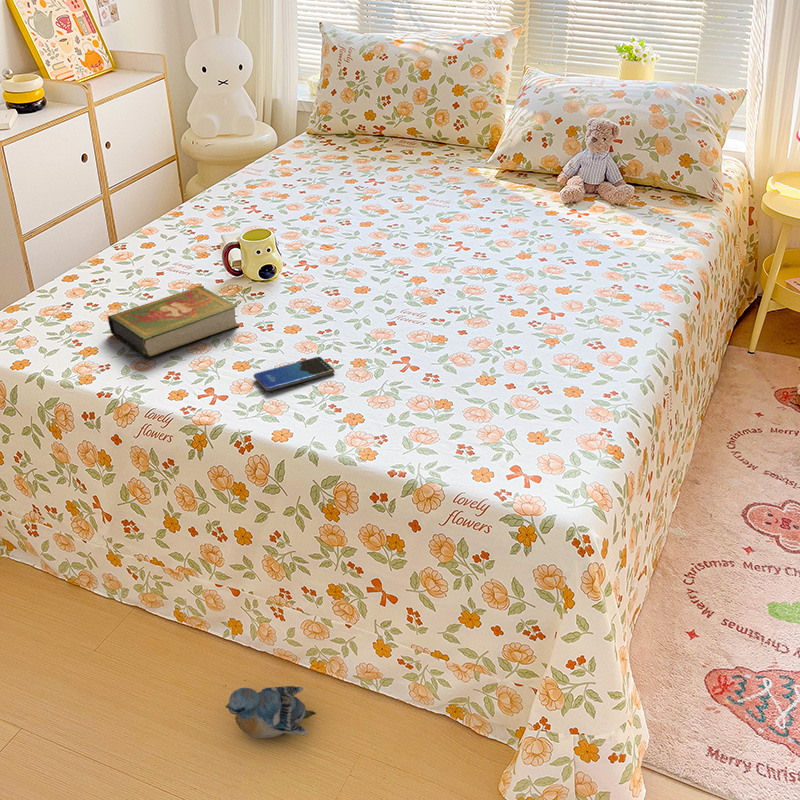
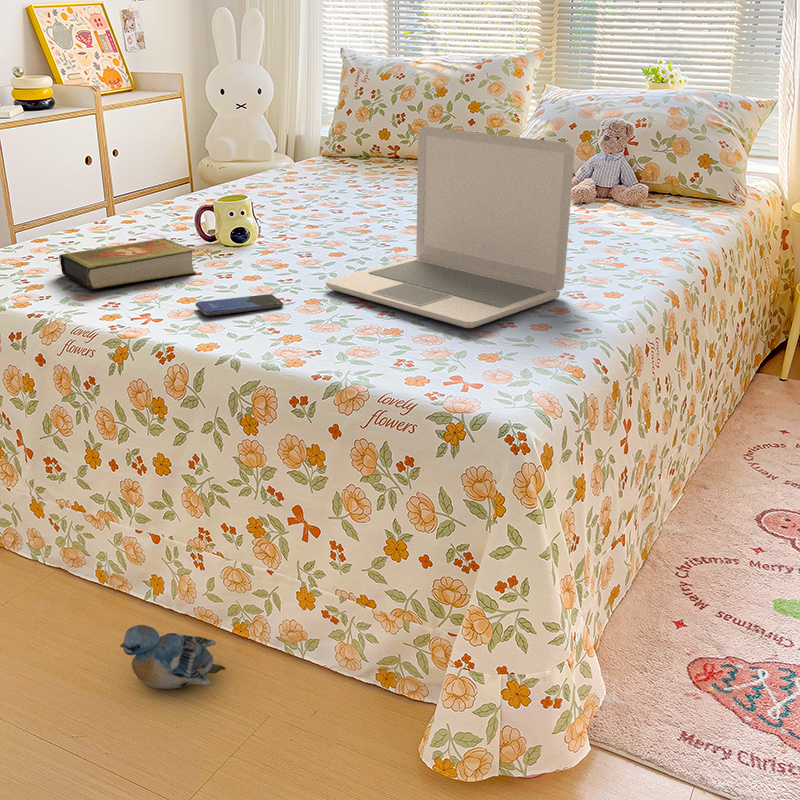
laptop: none [368,182,602,400] -> present [326,126,574,328]

